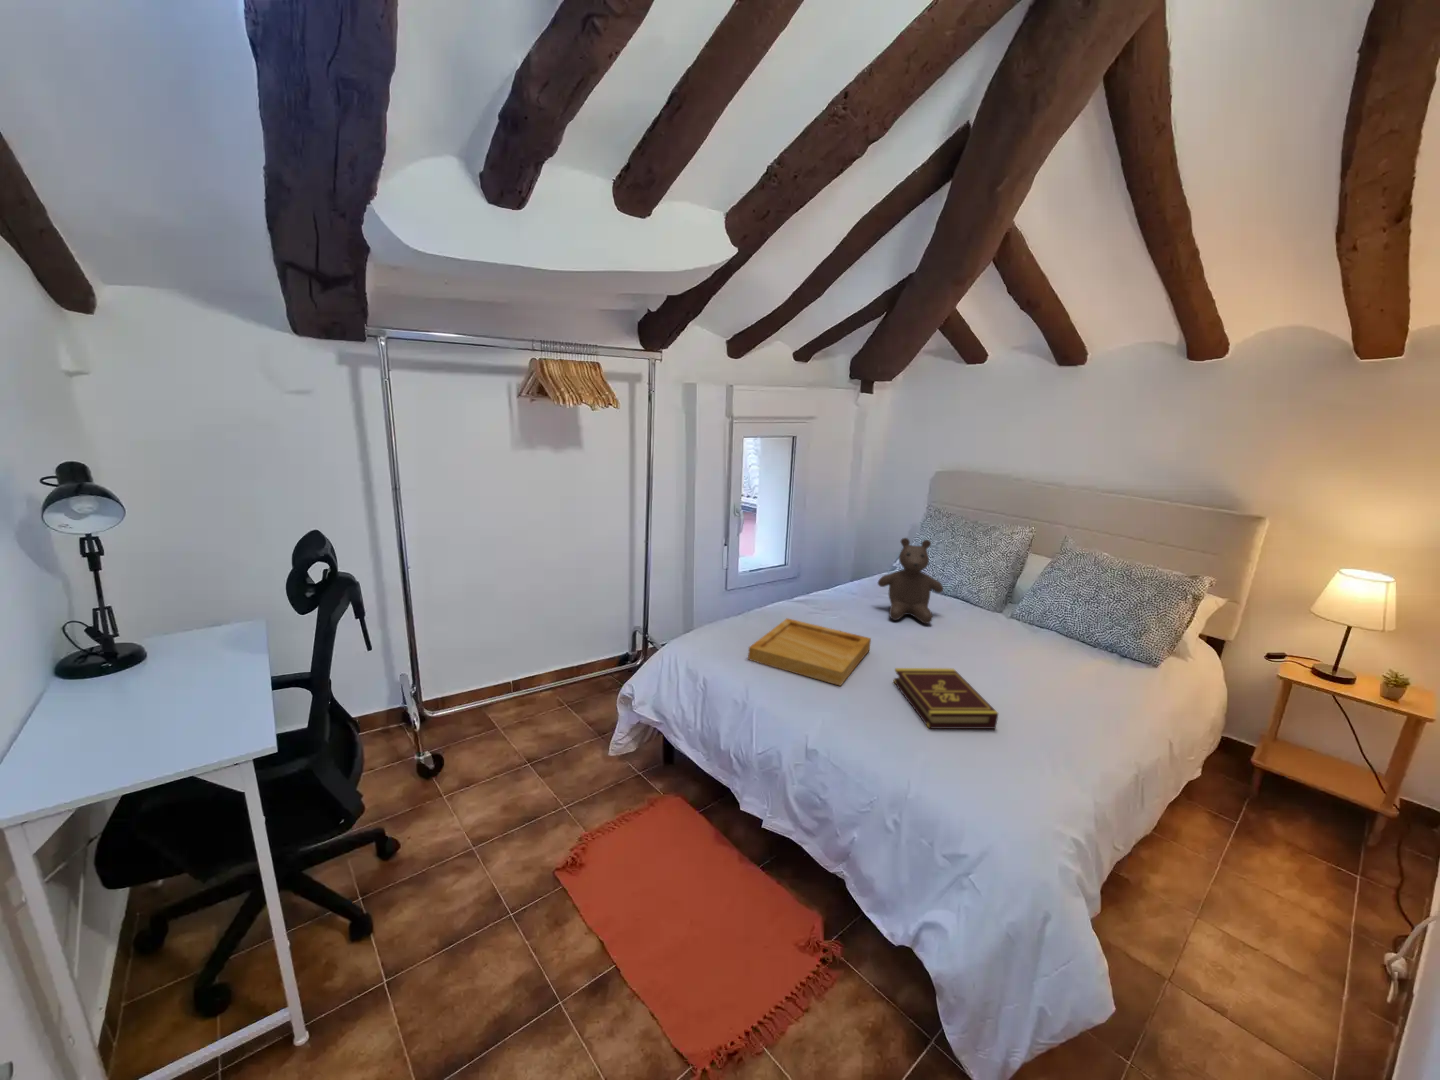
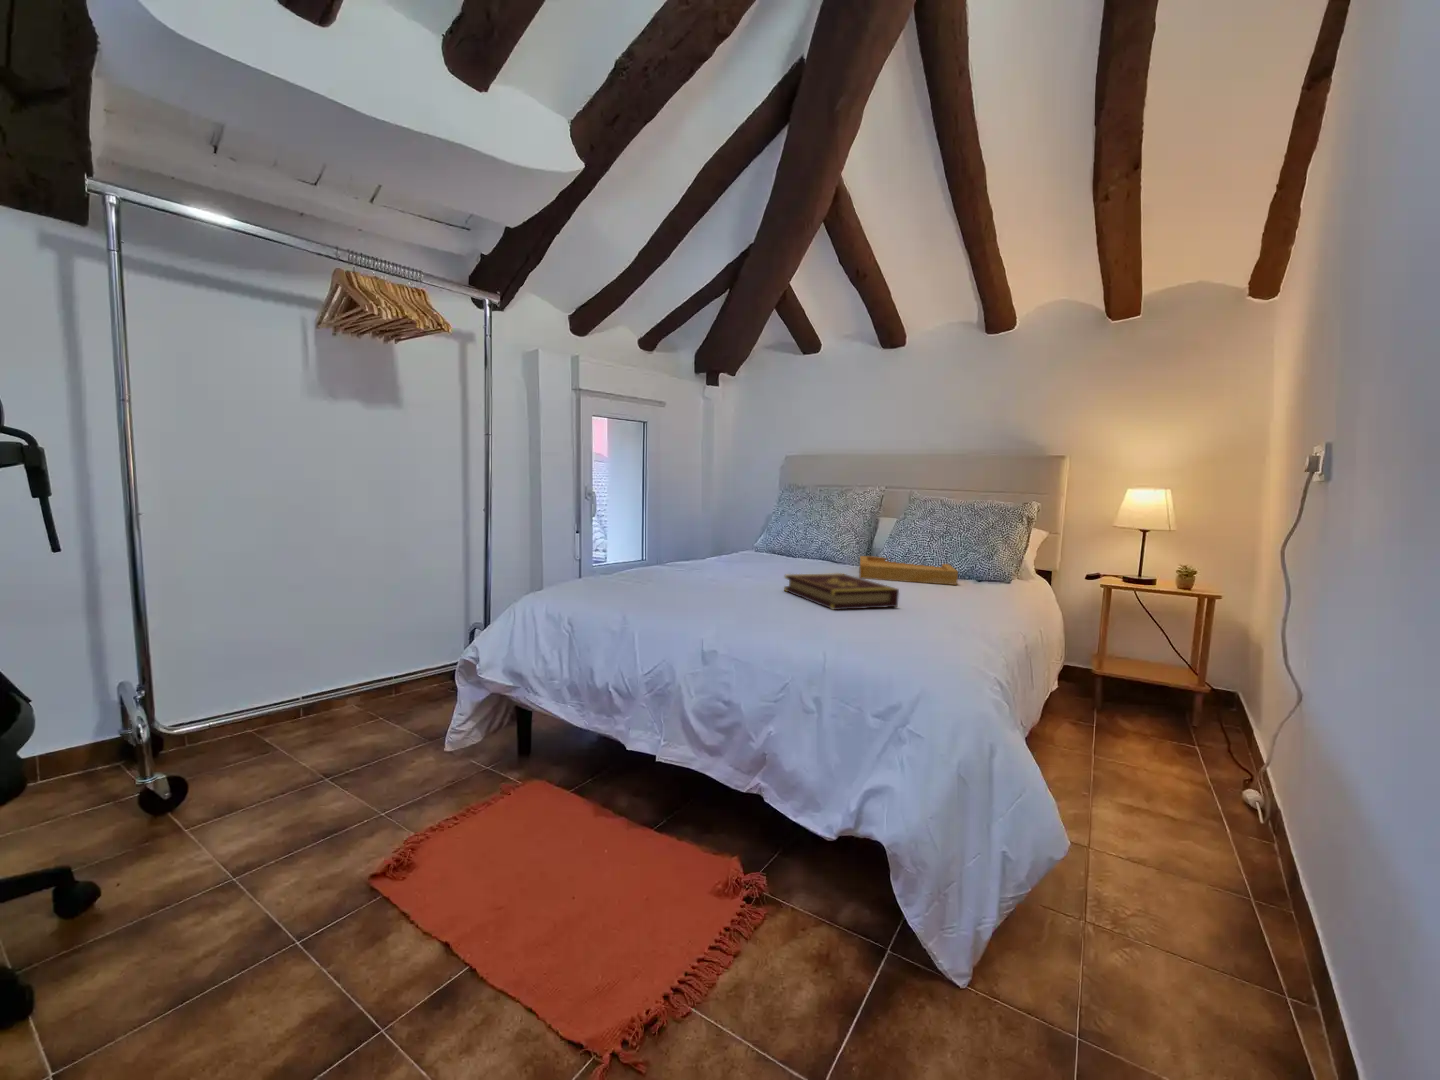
teddy bear: present [878,538,943,624] -> none [746,483,811,566]
tray: present [748,619,871,685] -> present [860,556,958,585]

